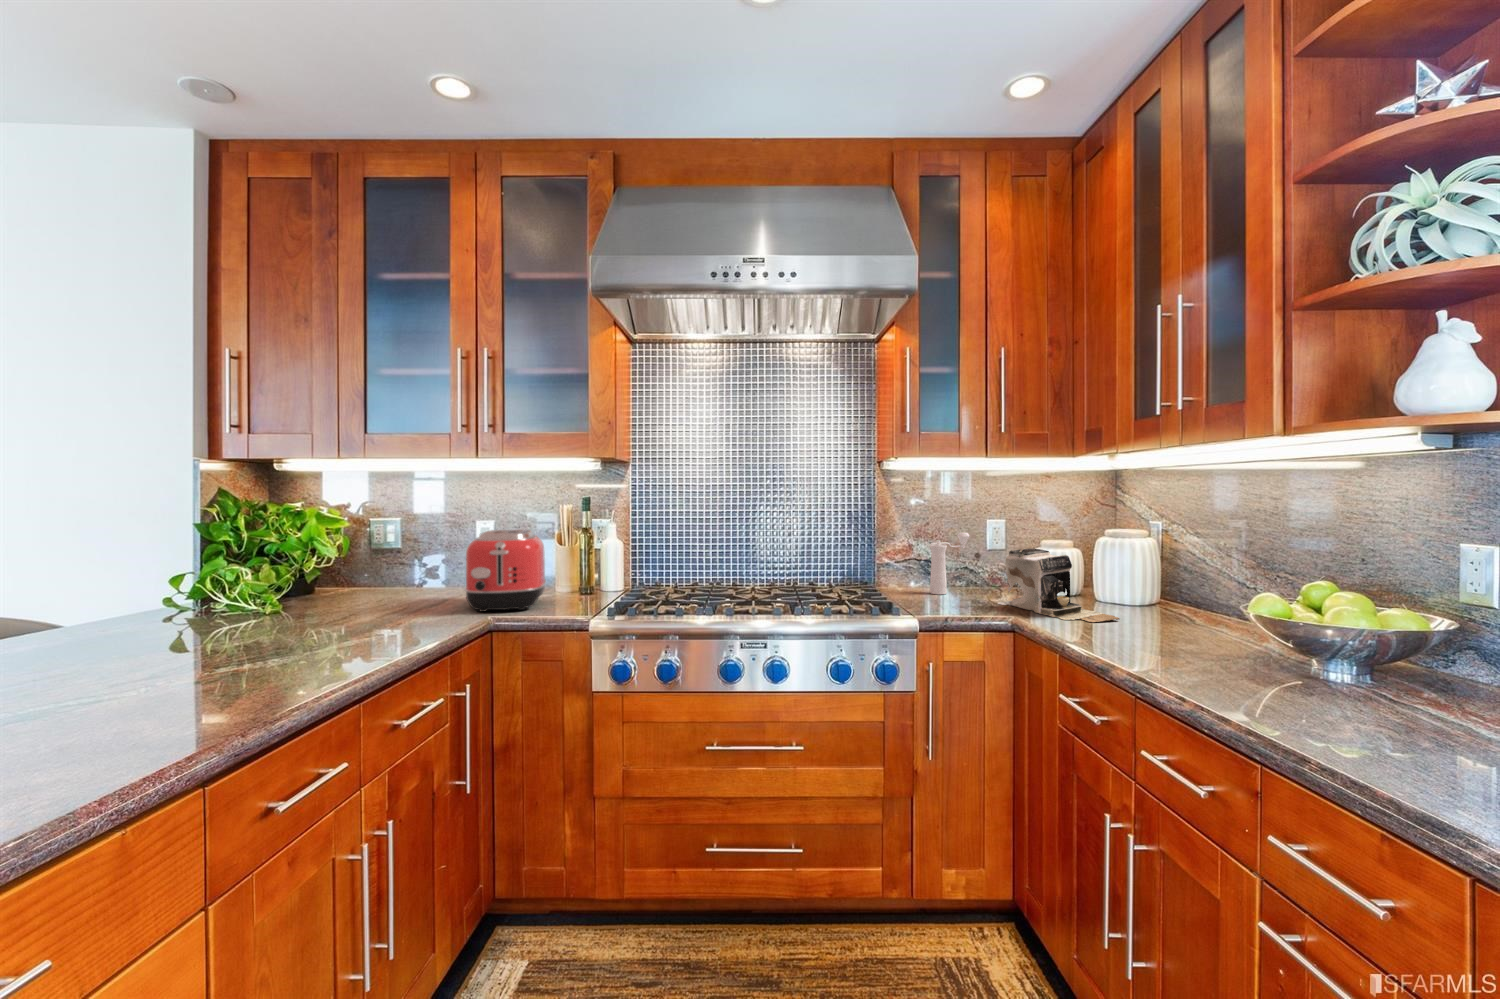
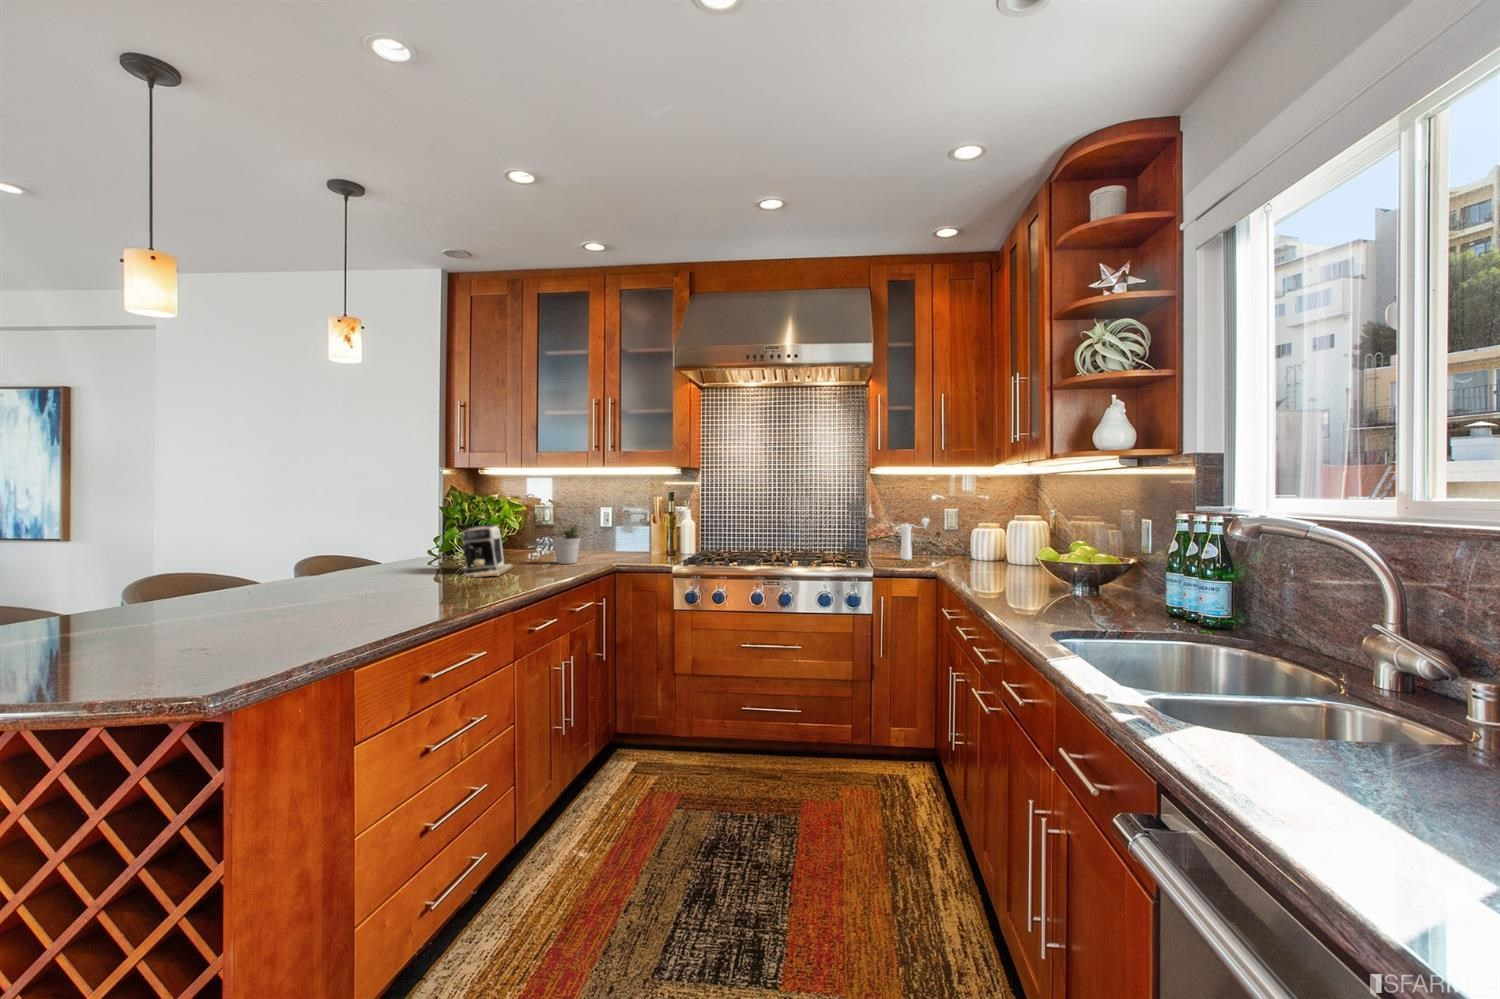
toaster: present [465,529,546,612] -> none [600,512,646,560]
coffee maker: present [998,548,1119,622] -> present [461,525,514,577]
potted plant: none [369,549,426,628] -> present [553,524,580,564]

